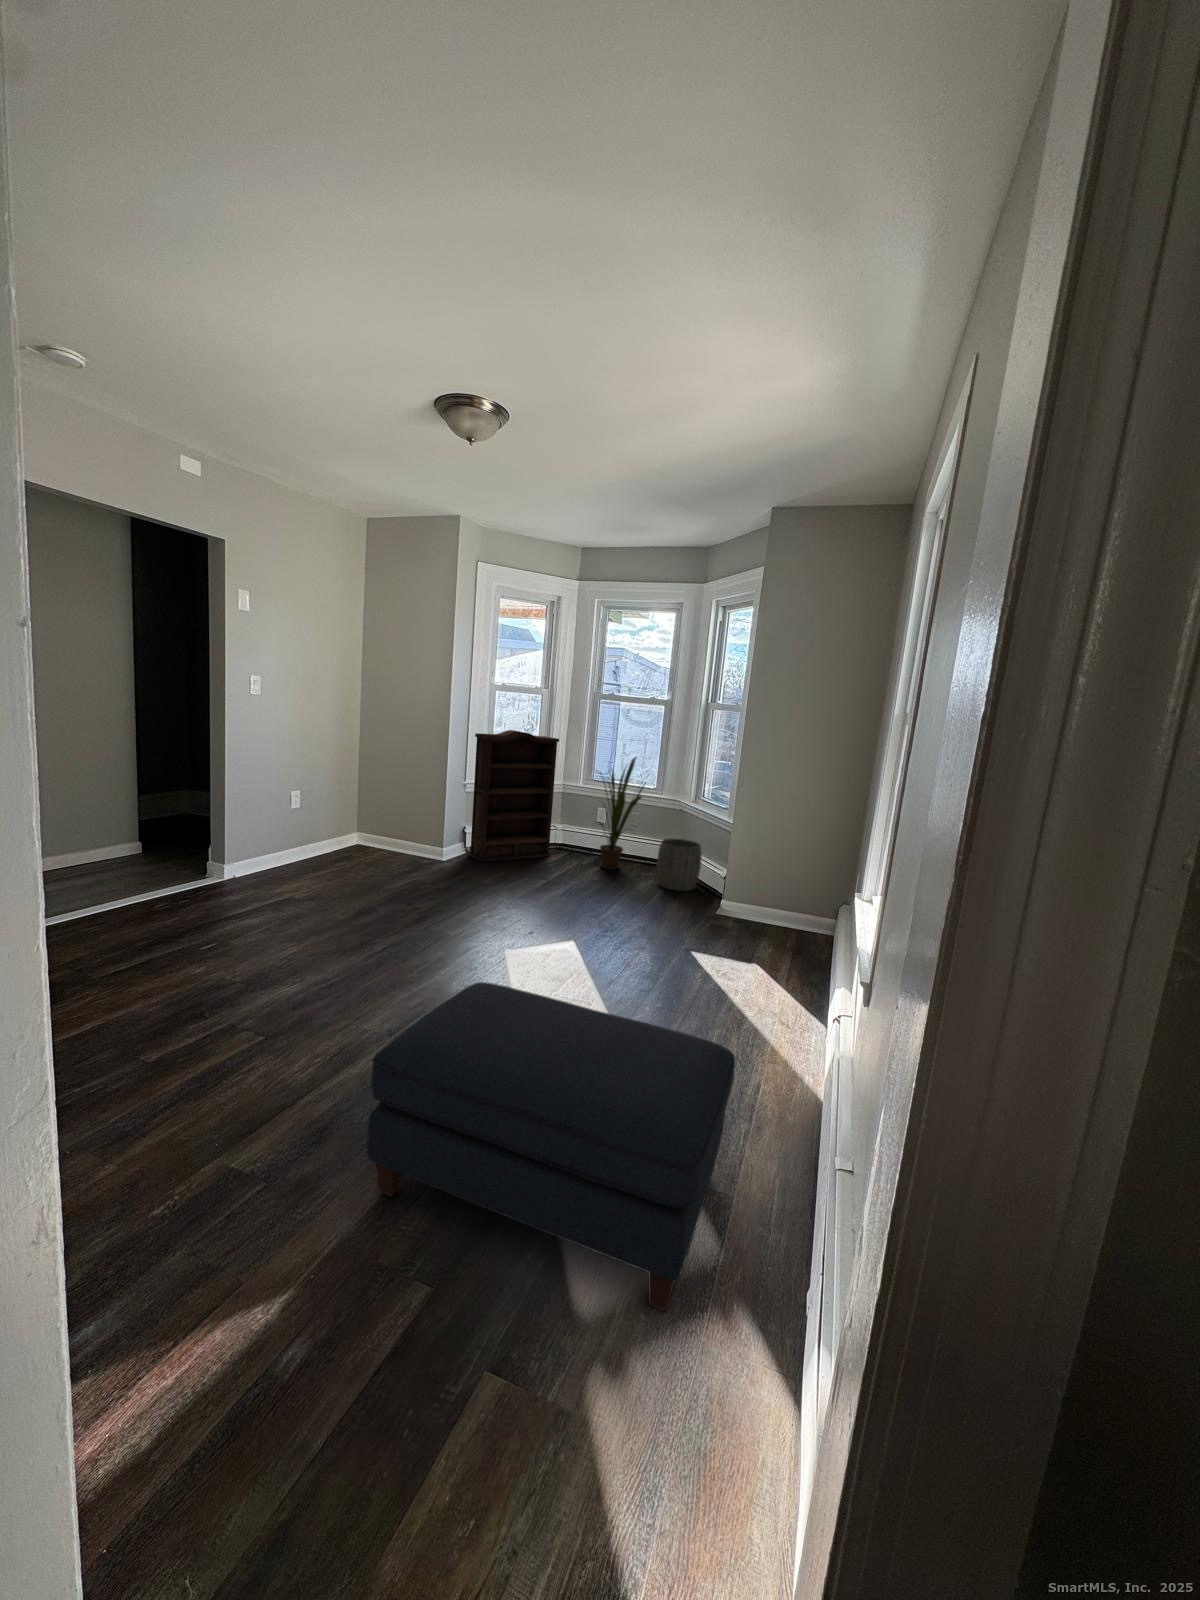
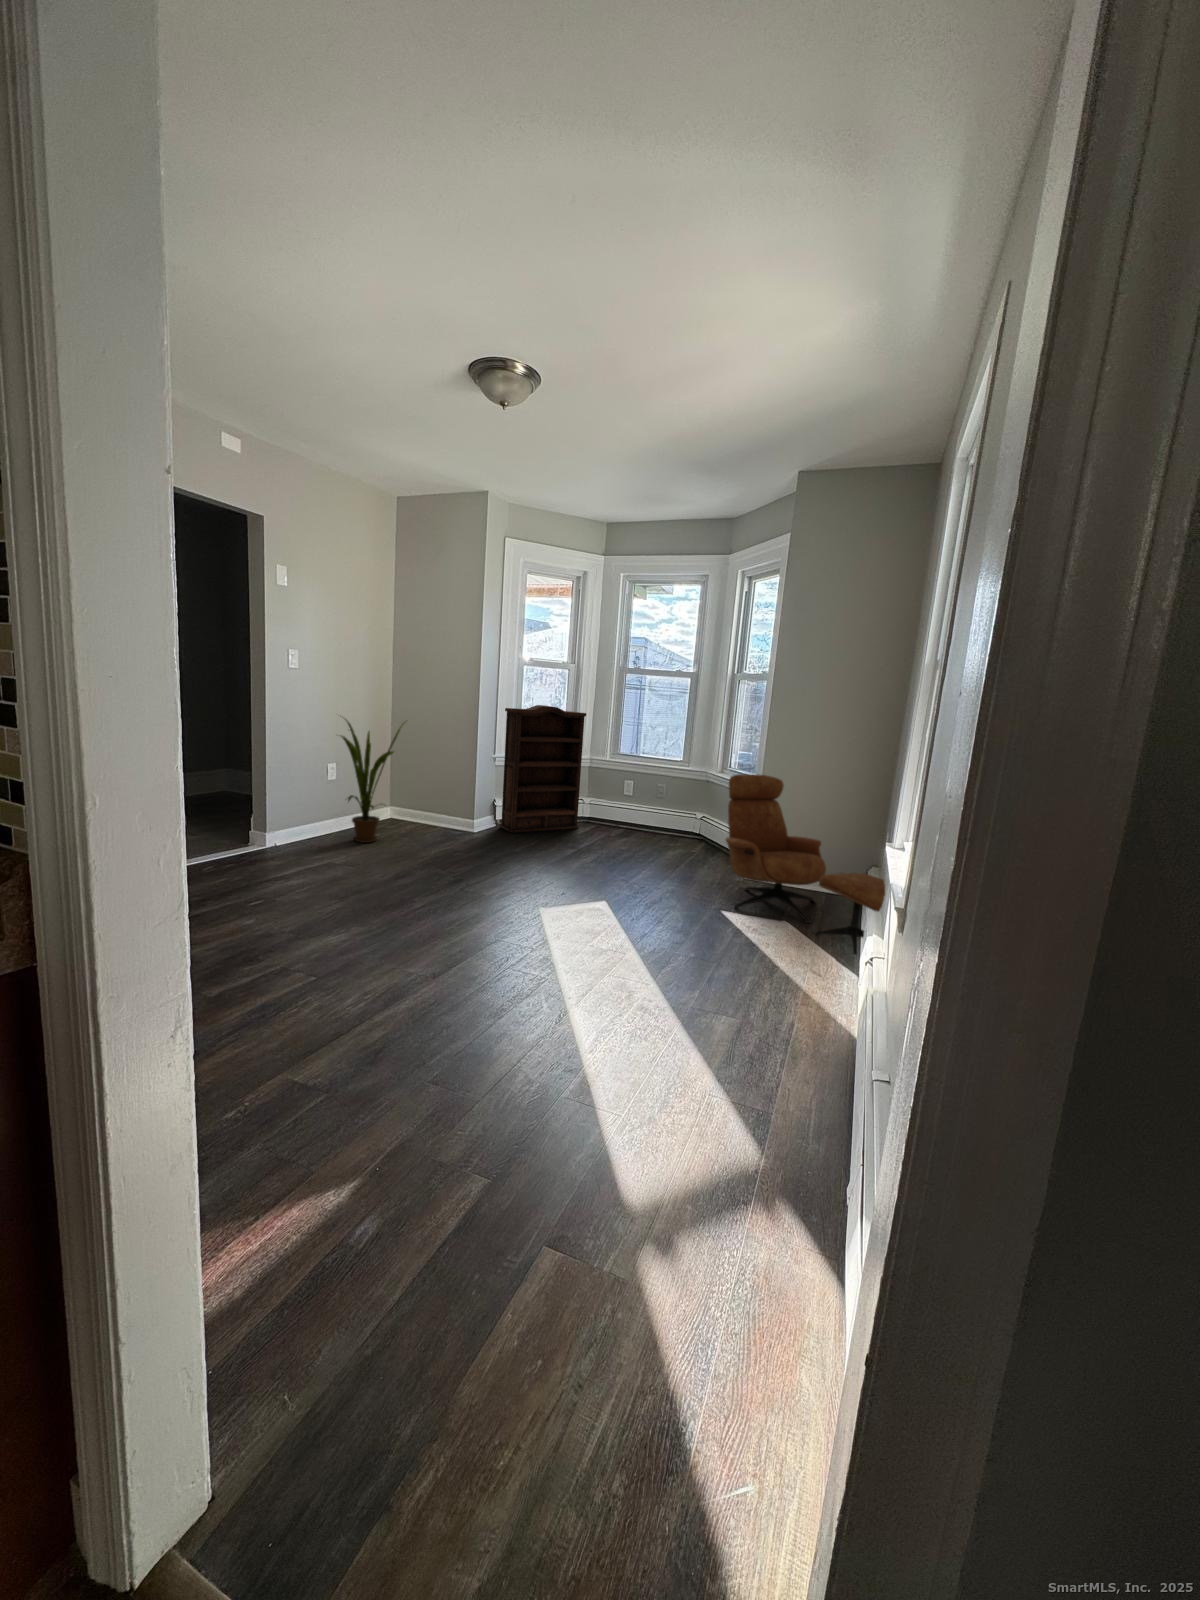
house plant: present [599,757,644,869] -> present [341,719,404,843]
lounge chair: none [698,810,876,1005] -> present [726,774,885,955]
woven basket: present [657,839,702,891] -> none [684,808,728,858]
ottoman: present [367,982,735,1312] -> none [424,916,772,1203]

